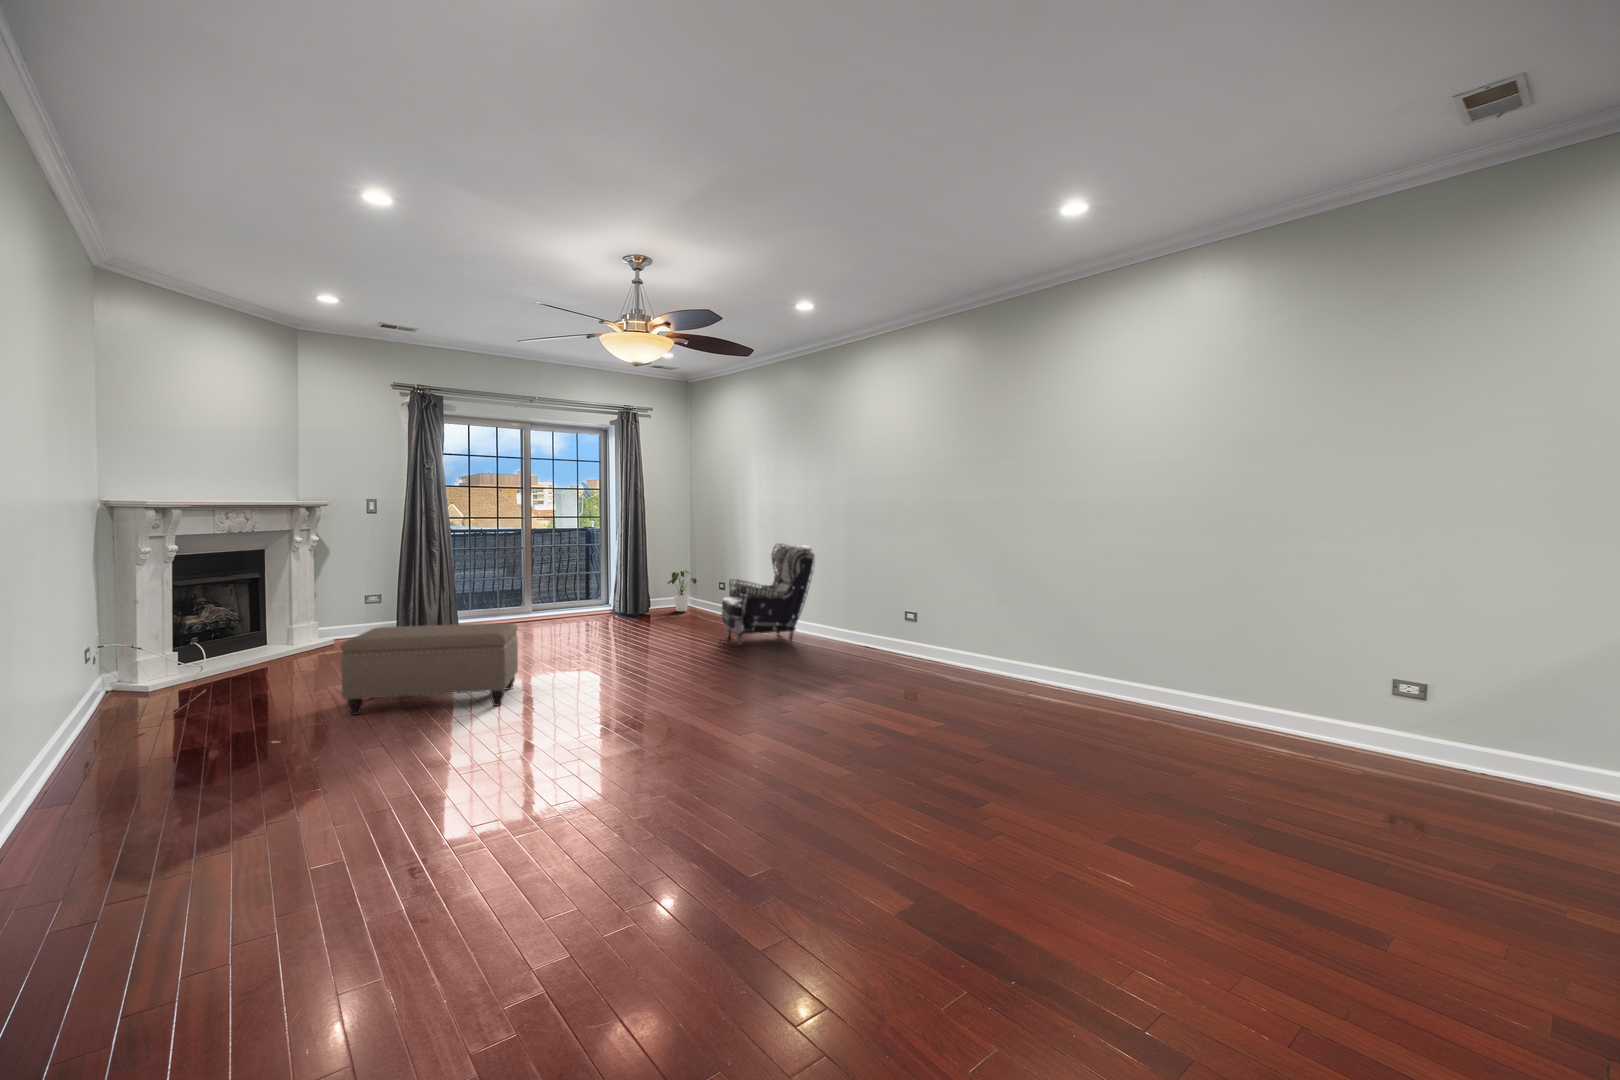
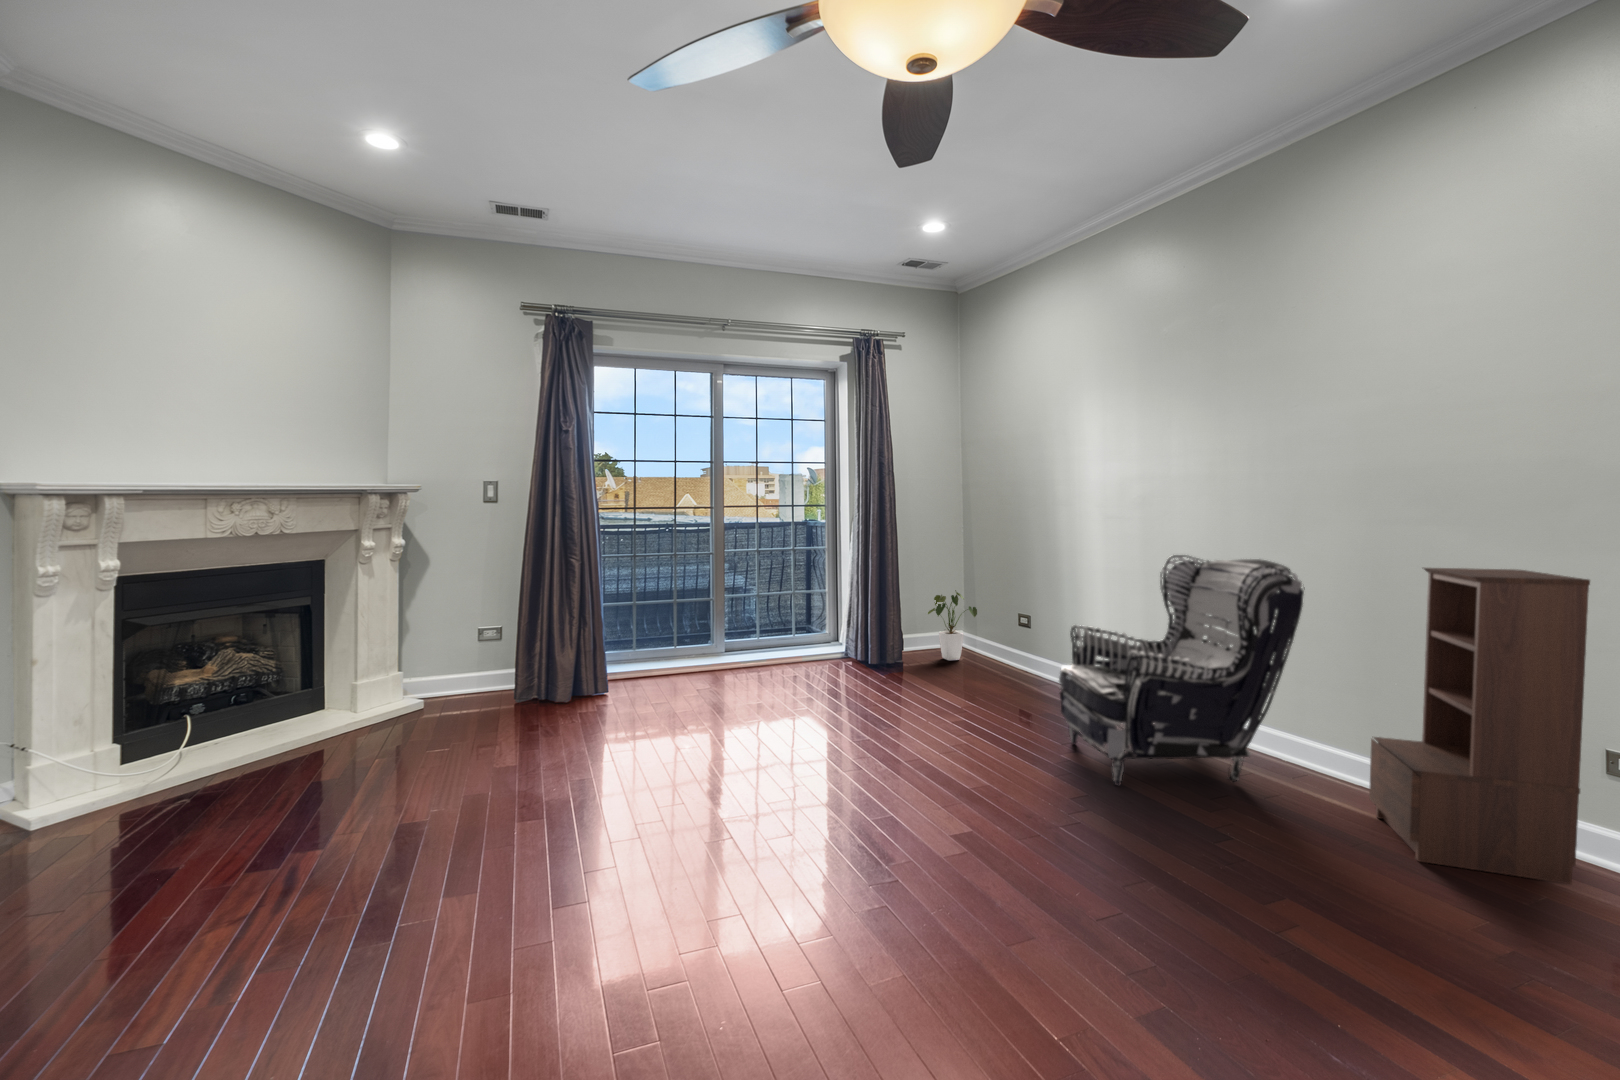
bookshelf: none [832,546,879,656] -> present [1369,568,1590,884]
ottoman: present [341,623,518,715] -> none [151,756,628,1042]

